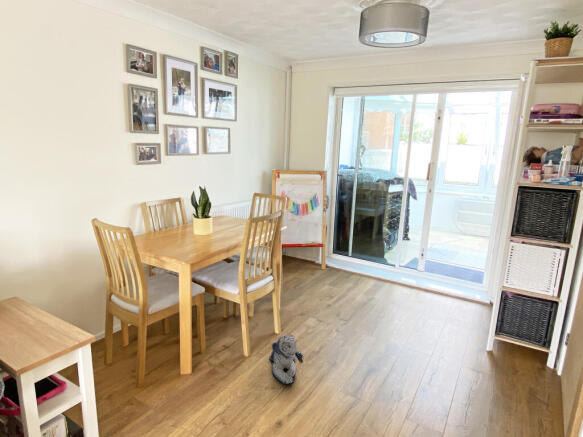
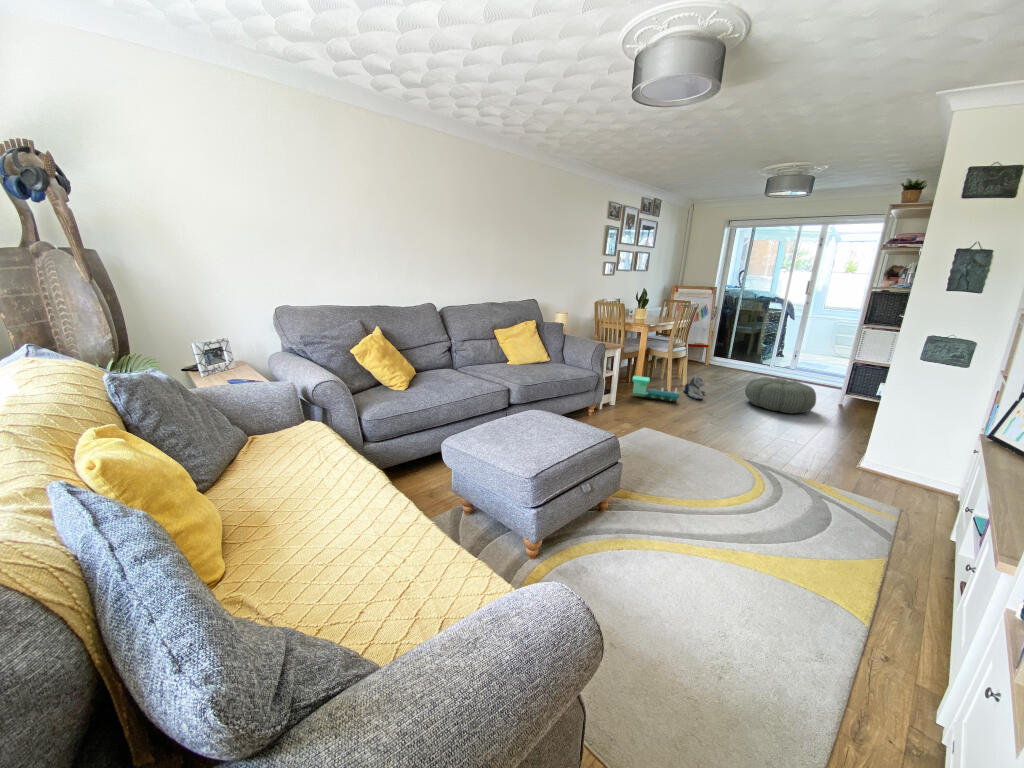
pouf: none [360,321,465,403] -> present [745,377,816,413]
toy train: none [153,359,248,413] -> present [632,376,680,402]

